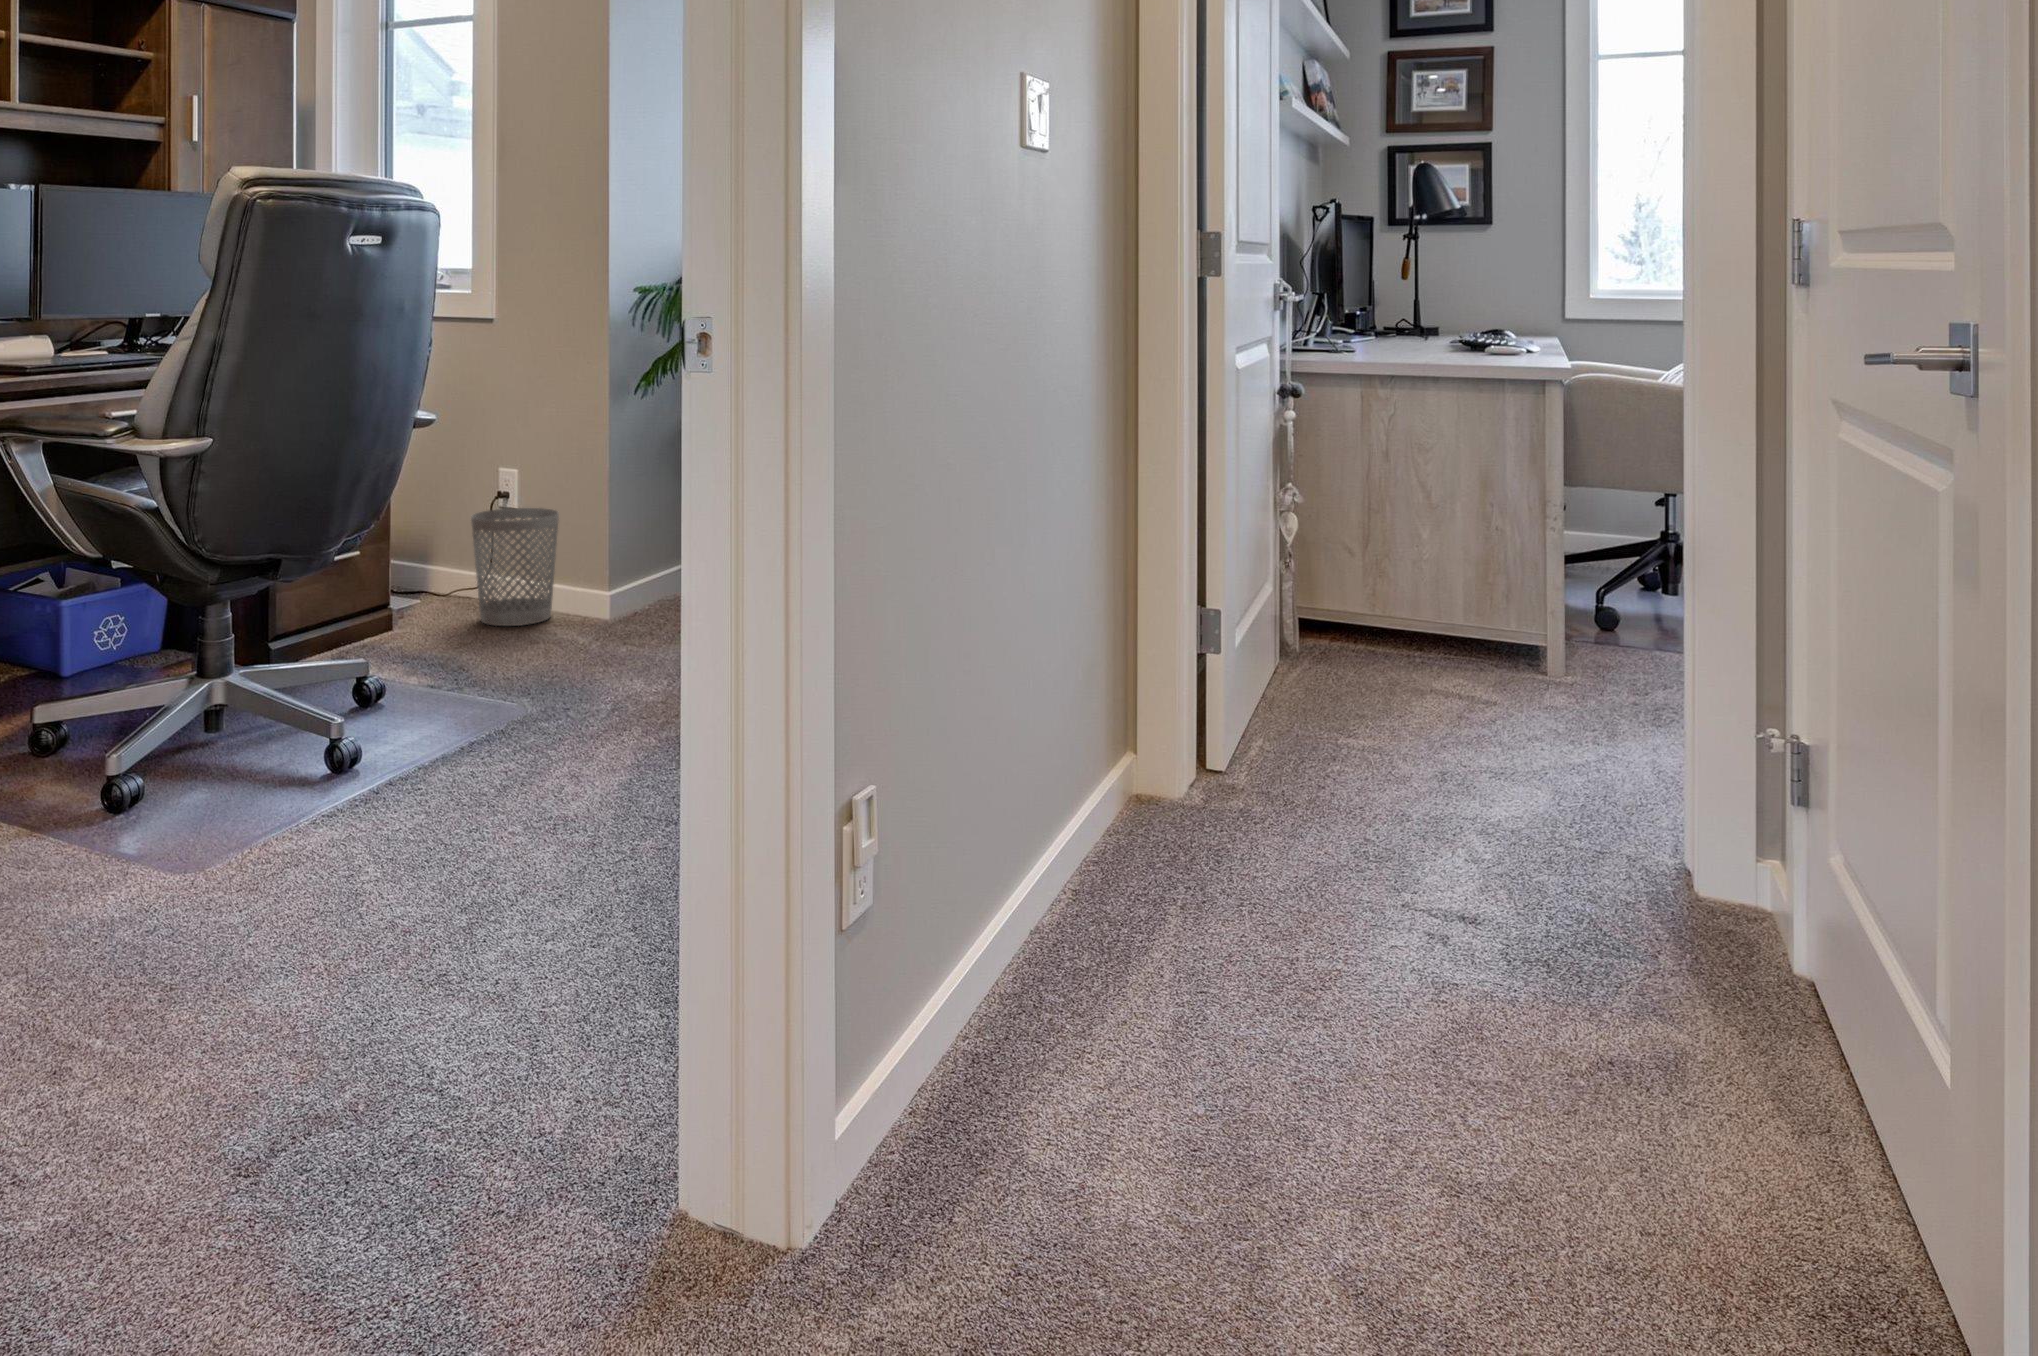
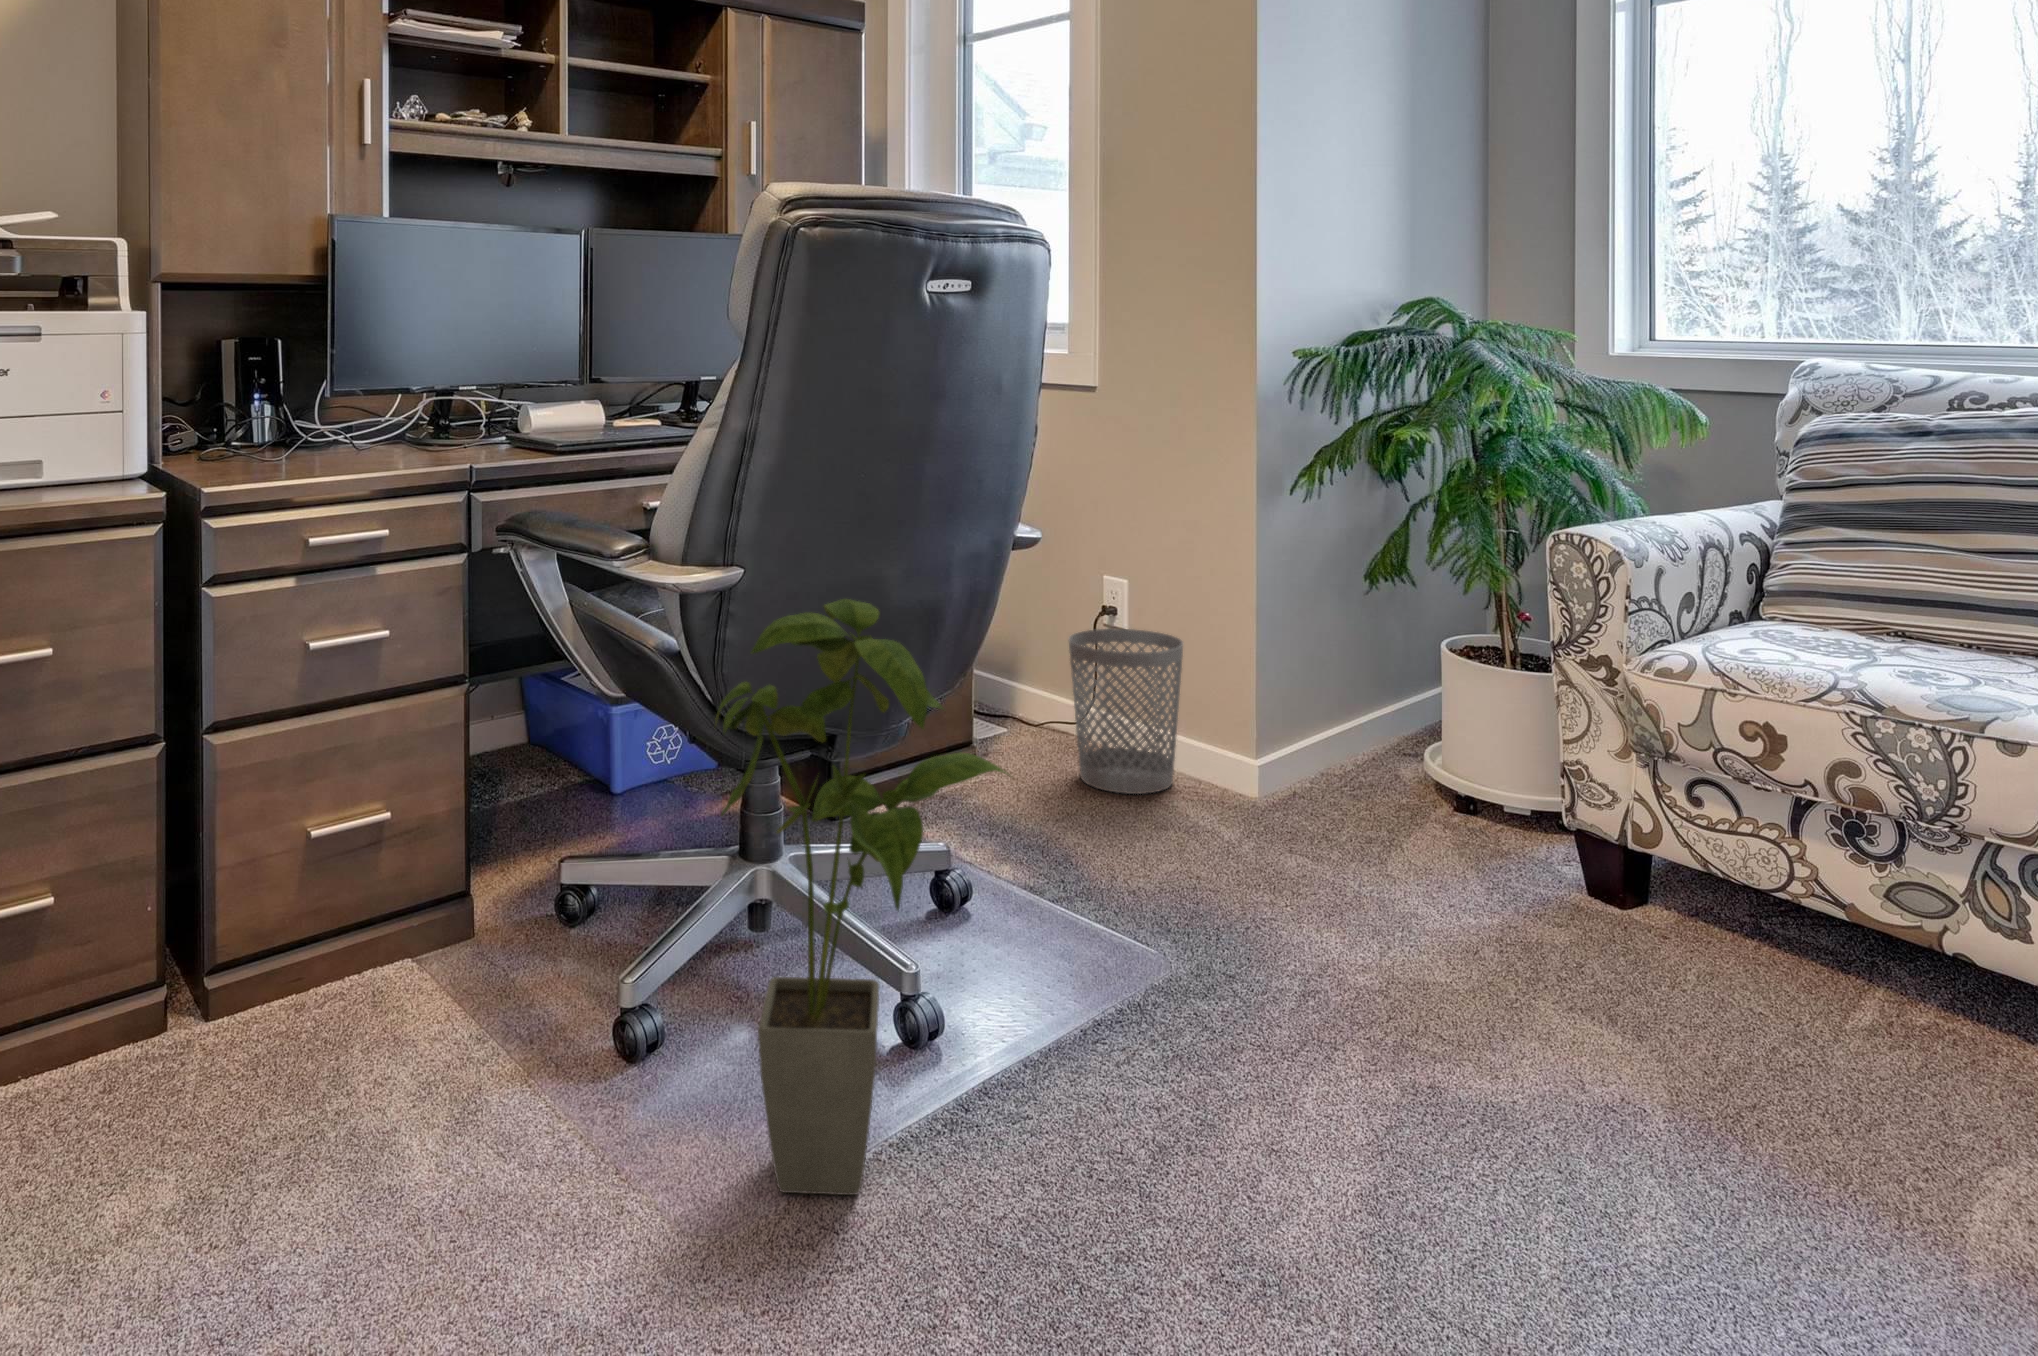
house plant: none [190,449,413,848] -> present [715,599,1009,1195]

